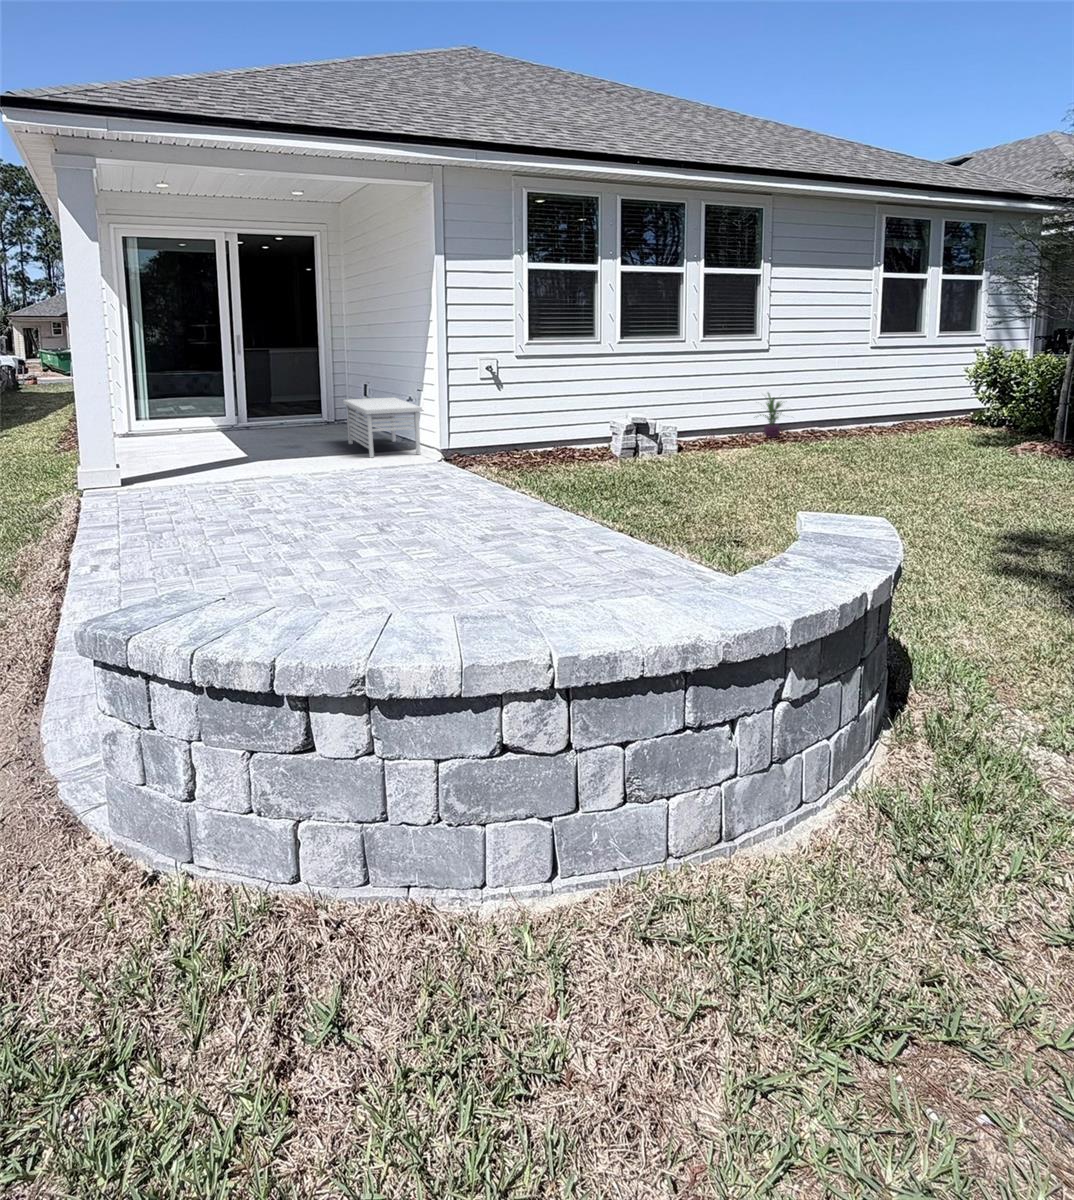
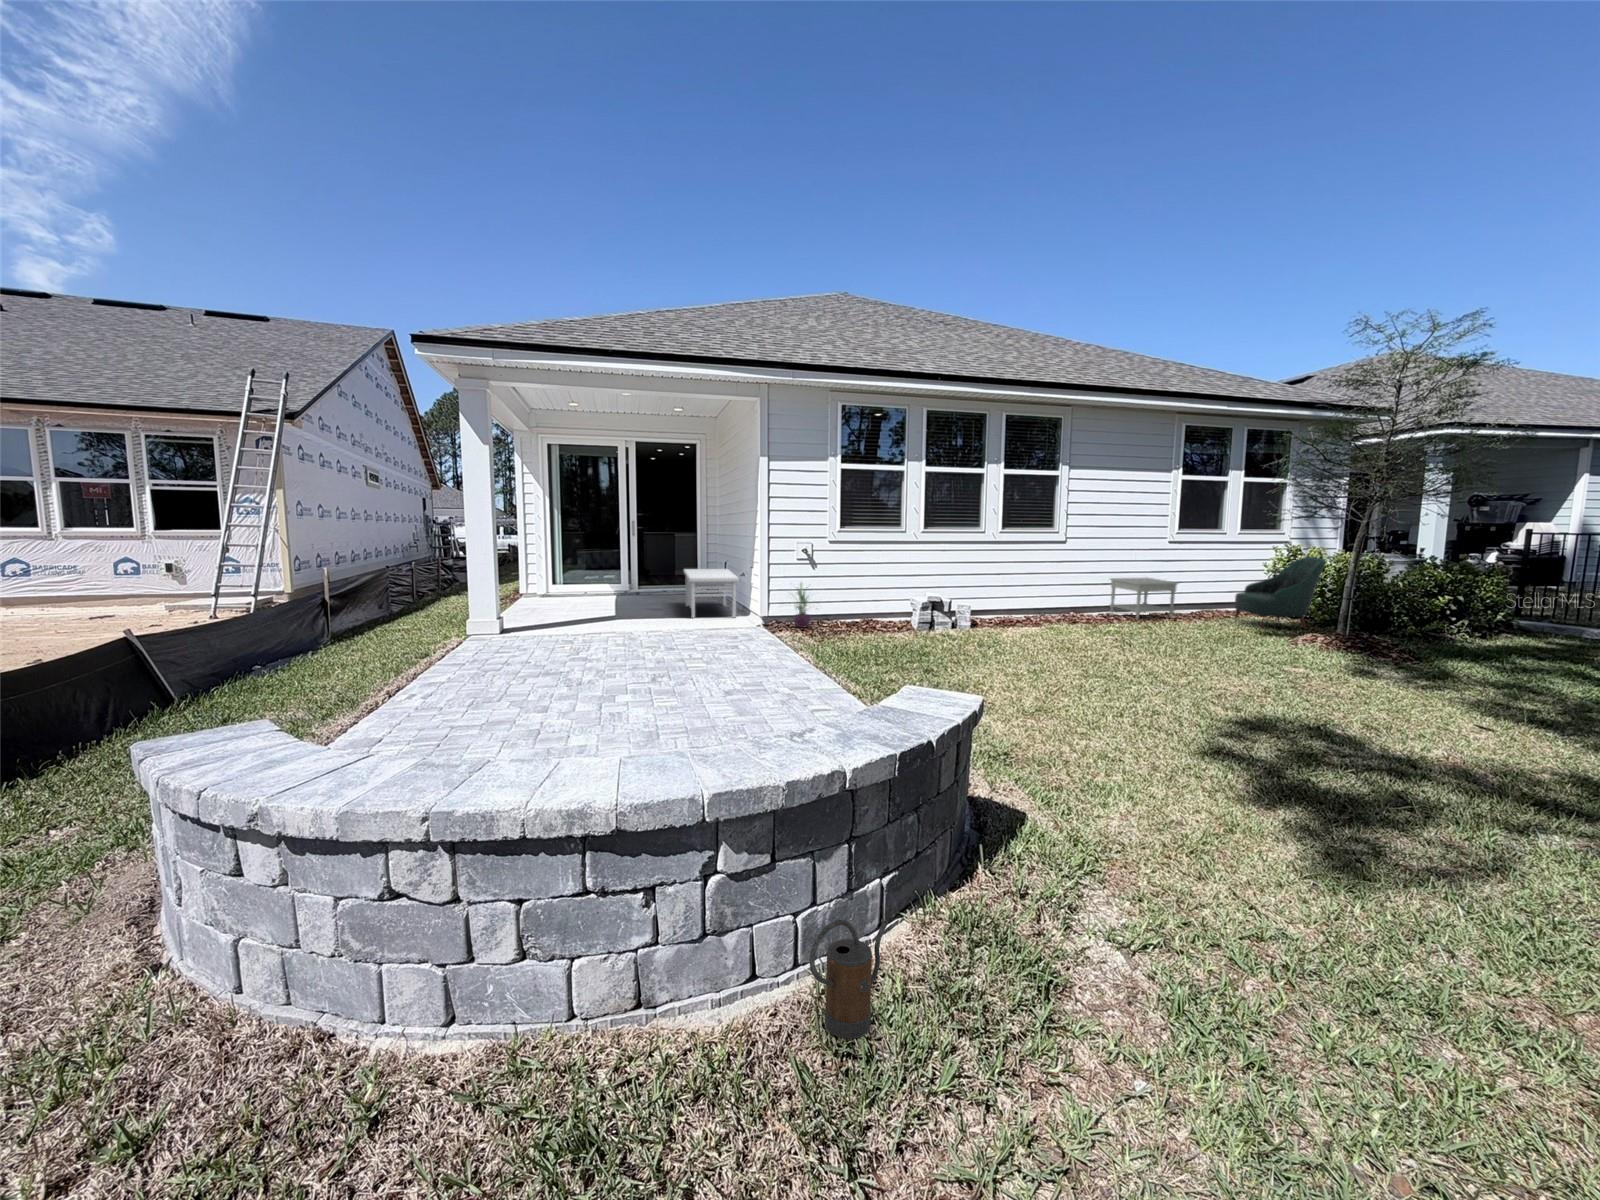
armchair: none [940,359,1034,438] -> present [1235,557,1325,629]
side table: none [813,388,887,435] -> present [1110,578,1178,619]
decorative plant: present [760,393,783,438] -> present [794,584,810,628]
watering can: none [875,732,931,844] -> present [810,920,888,1039]

